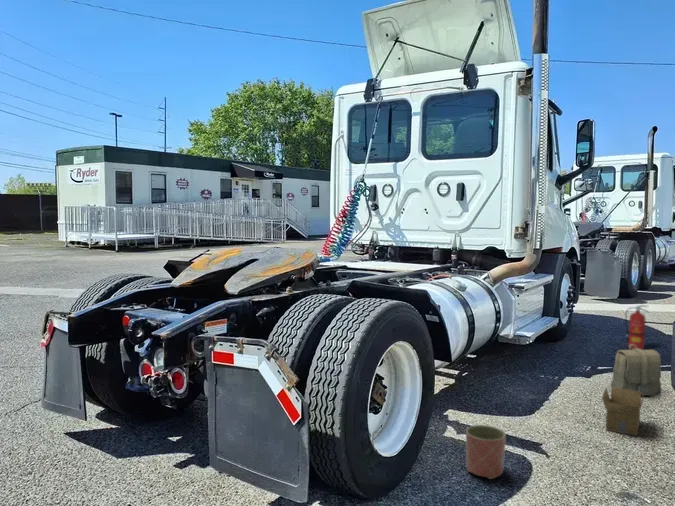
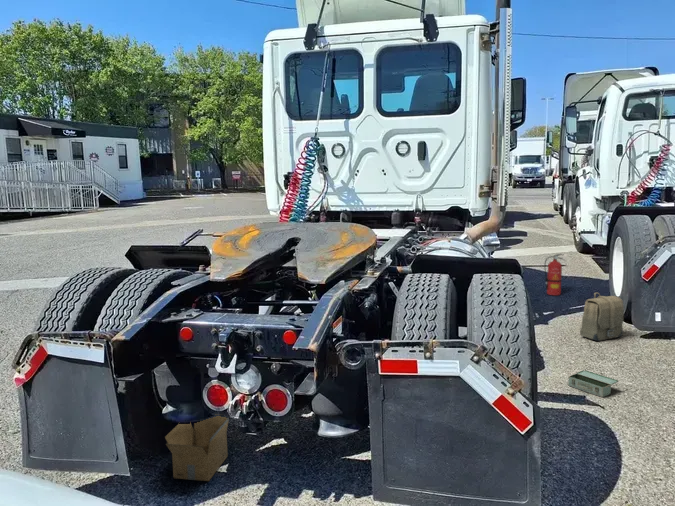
cardboard box: present [602,387,644,436] -> present [165,414,229,481]
toolbox: none [538,416,586,443] -> present [568,370,618,397]
planter: present [466,425,506,479] -> none [556,394,600,448]

